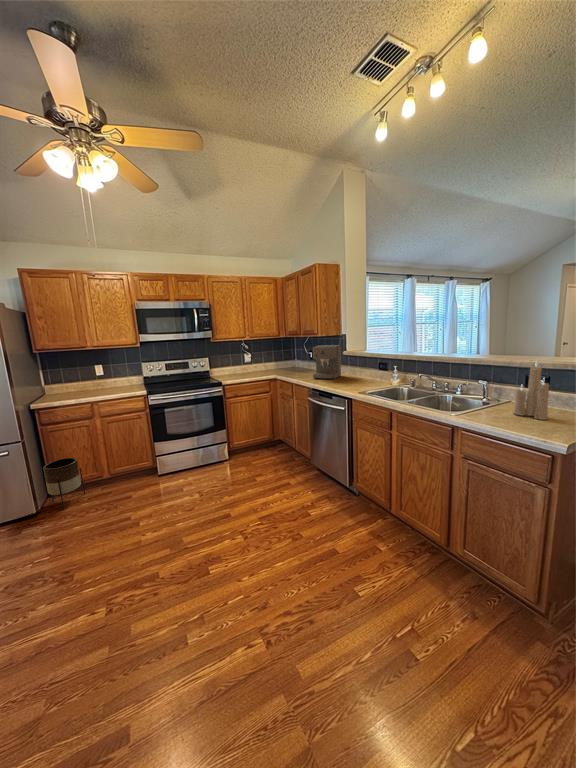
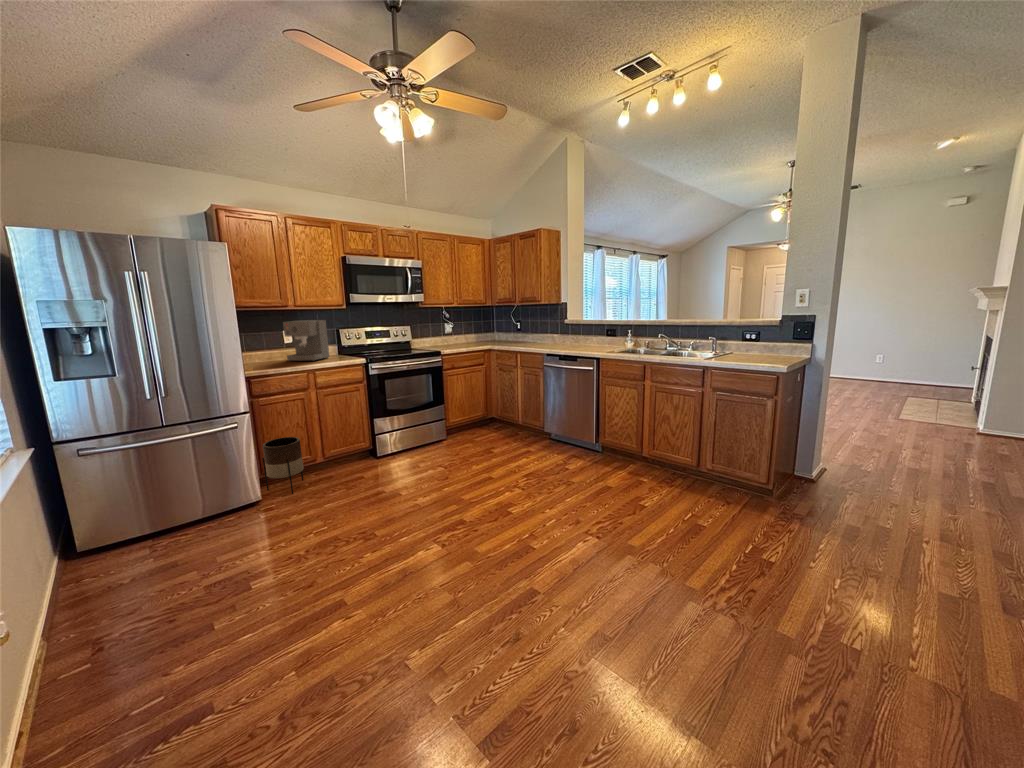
coffee maker: present [313,345,341,379] -> present [283,320,330,361]
candle: present [513,365,549,420] -> none [739,314,764,360]

